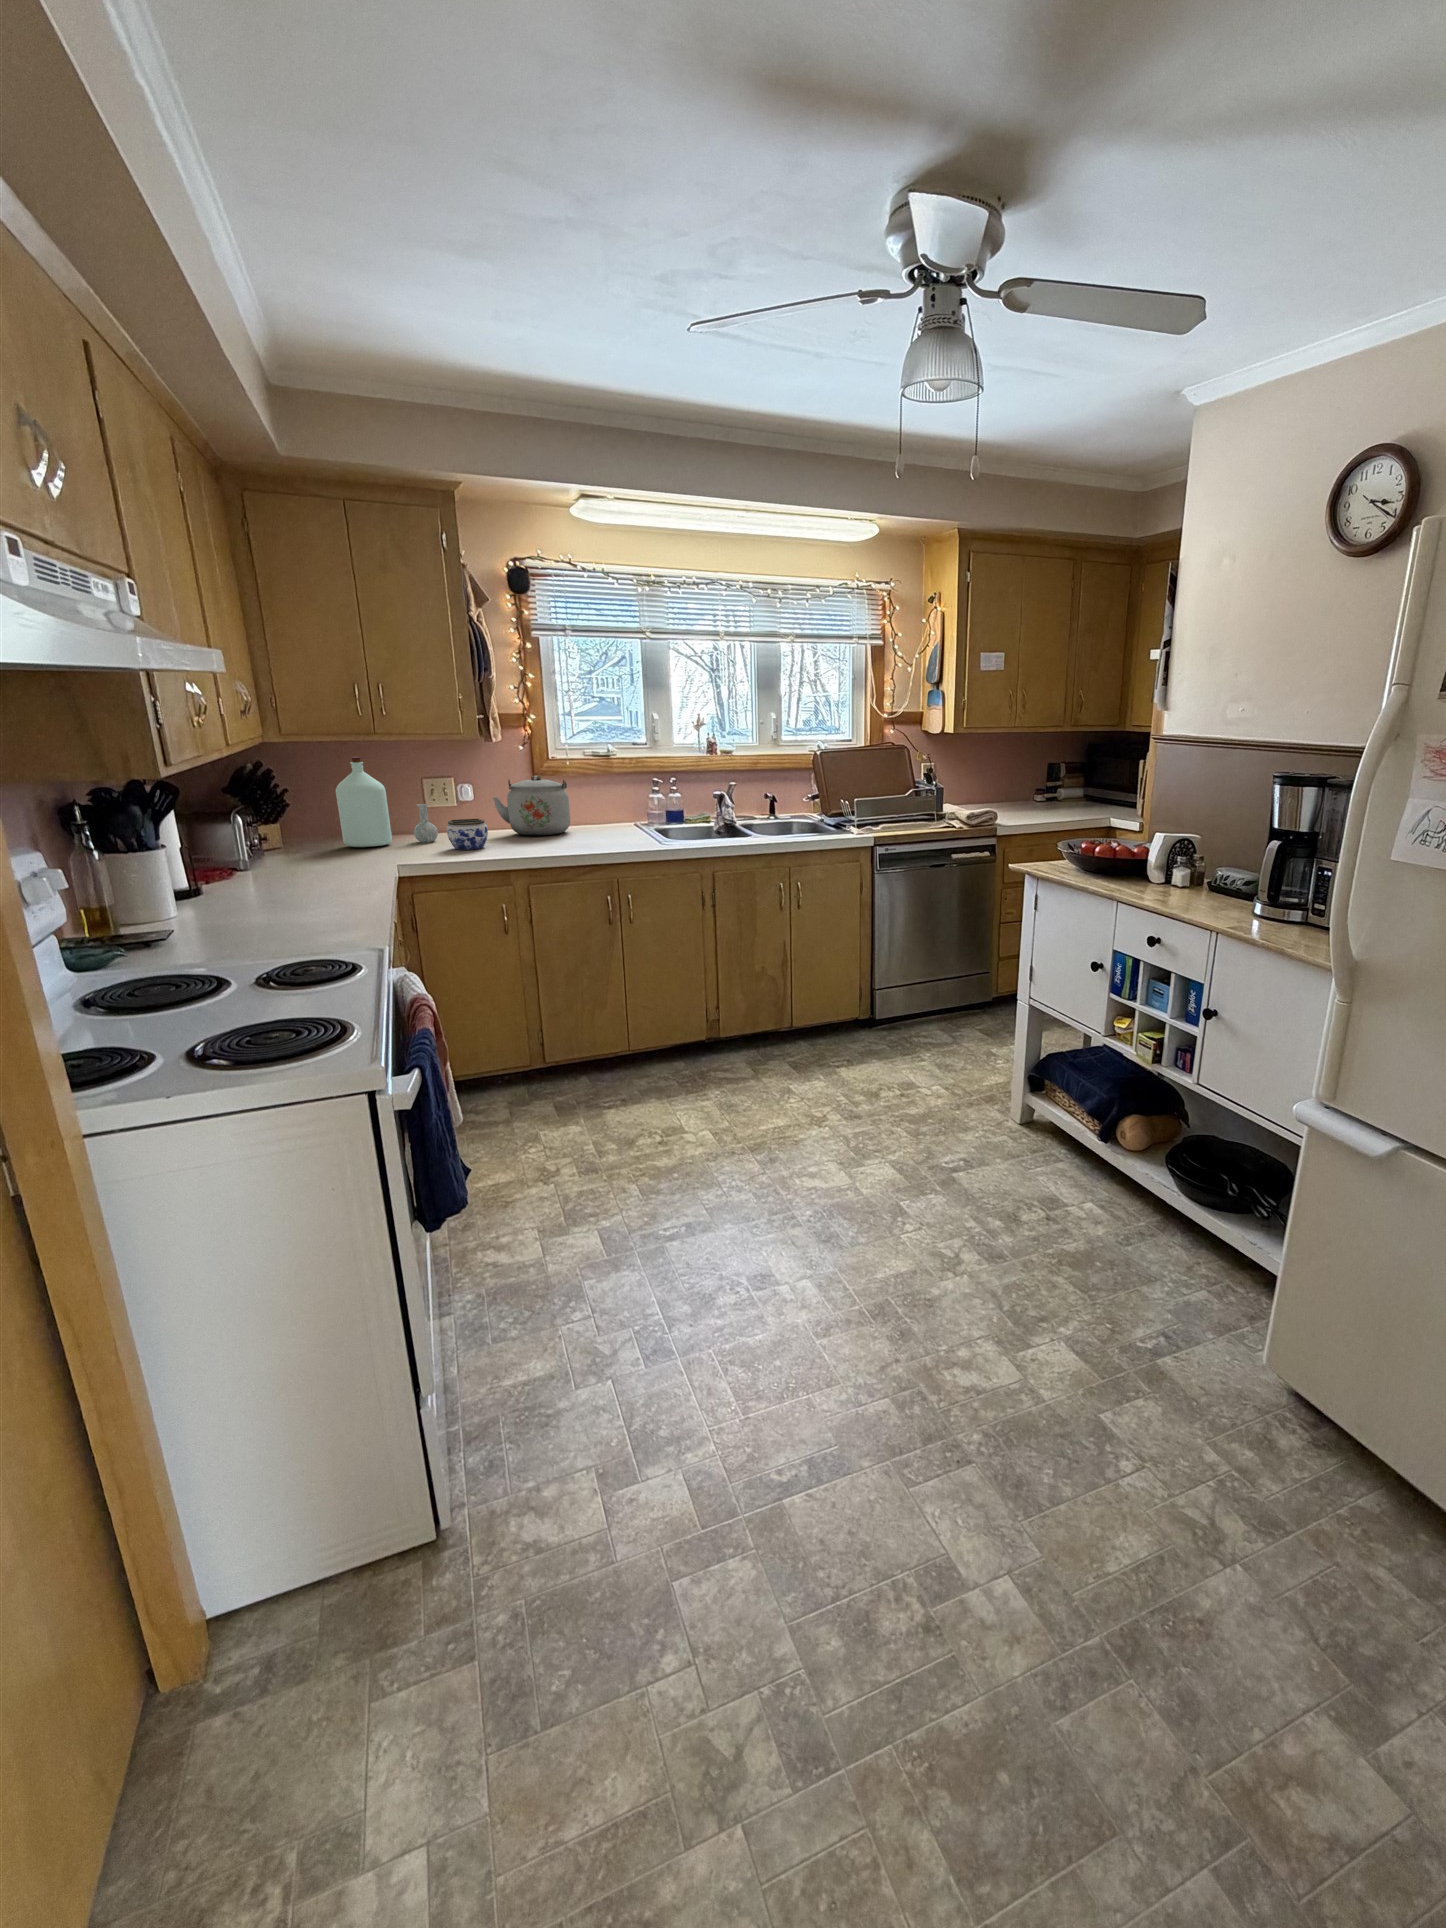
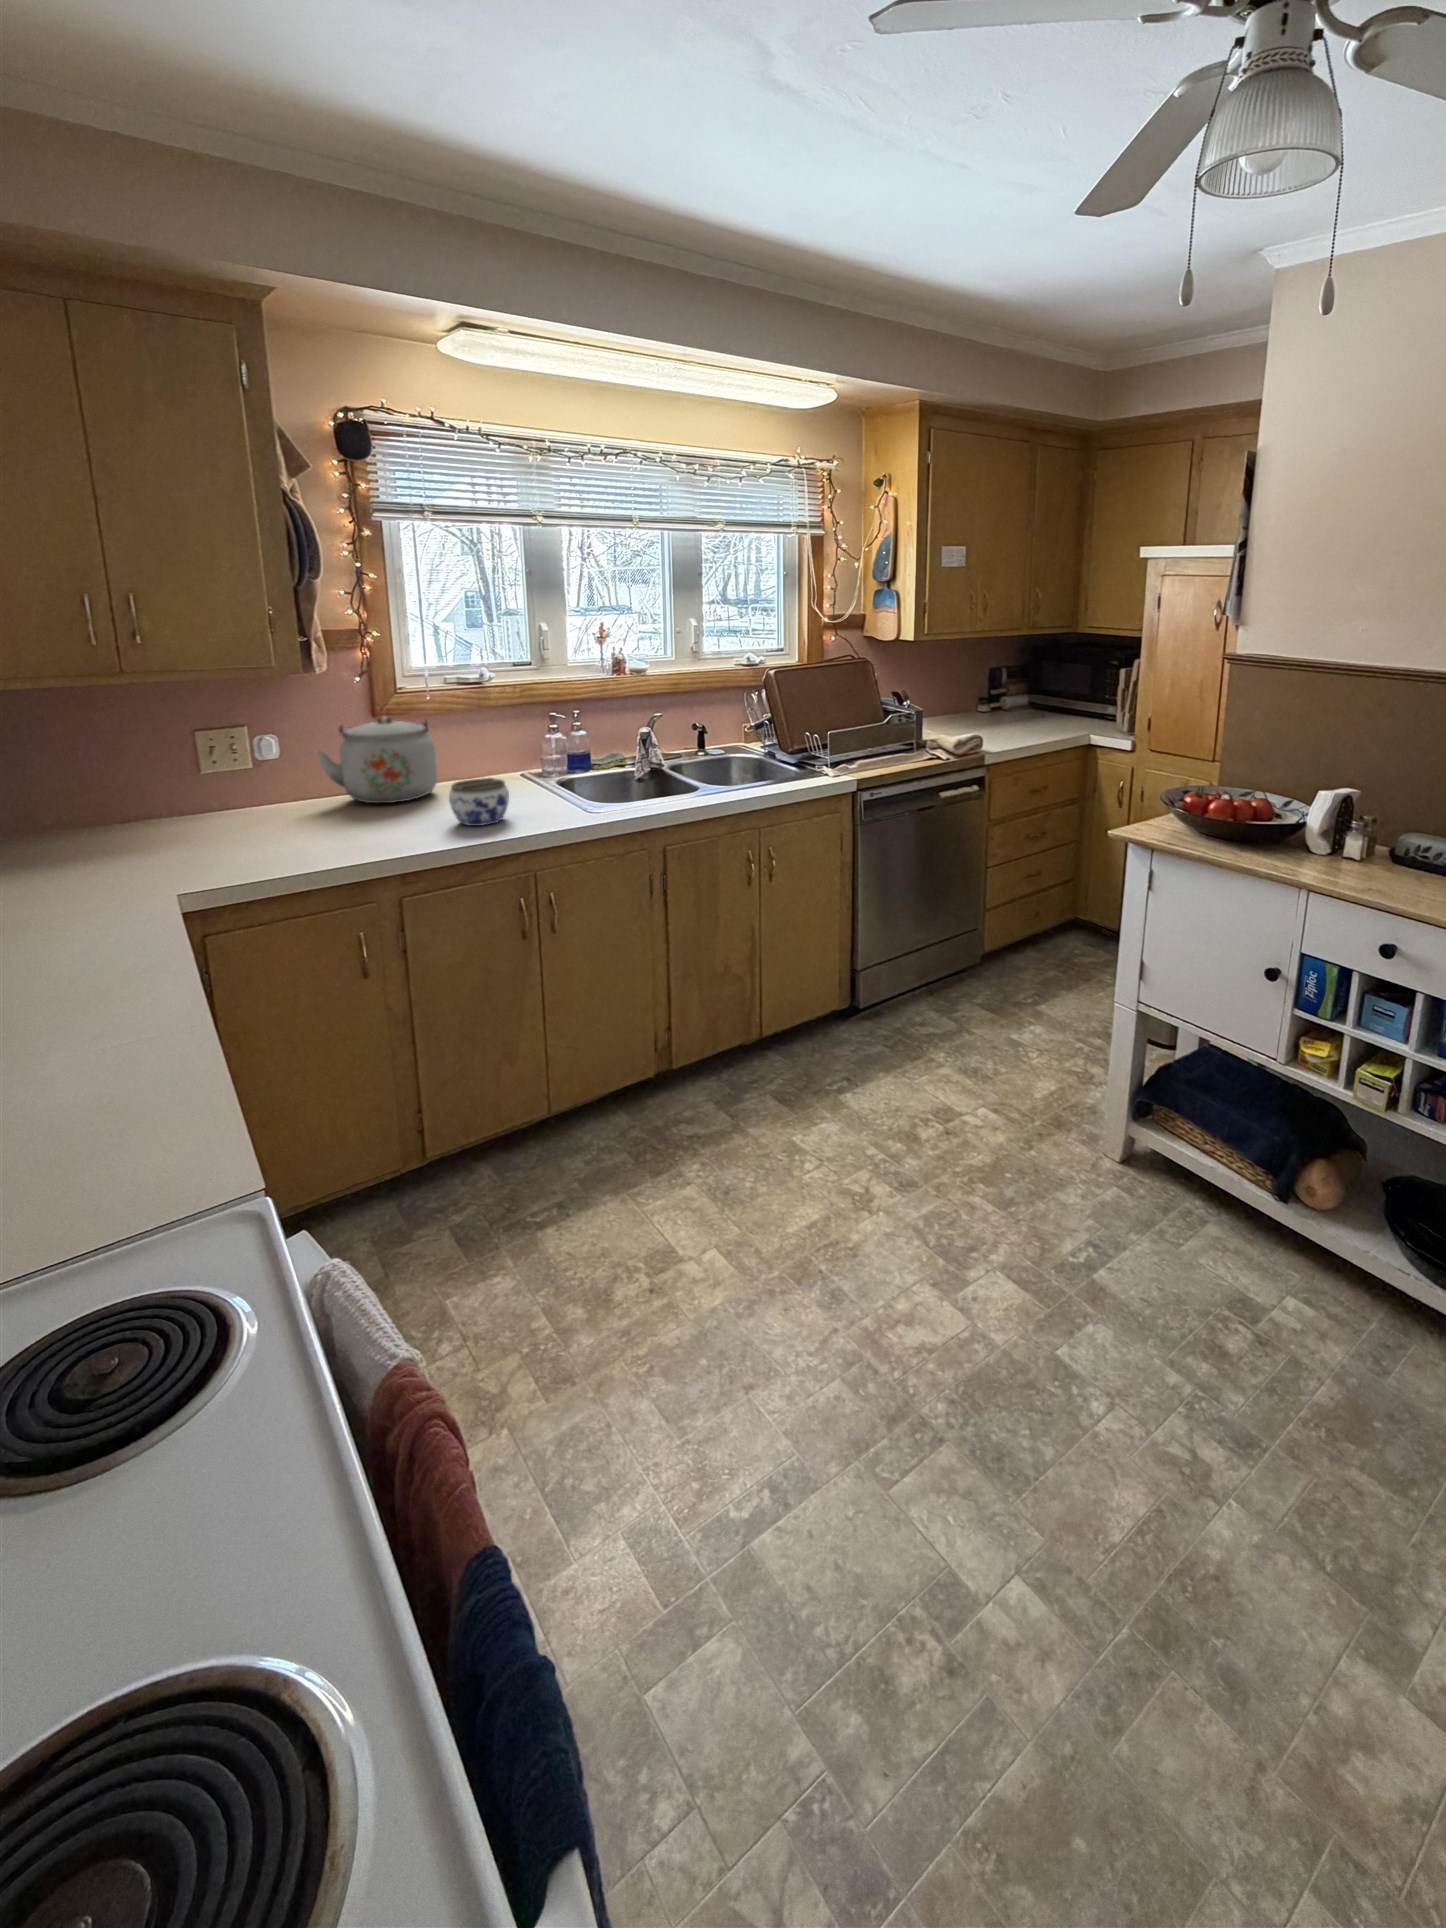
bottle: present [336,757,438,847] -> none [38,704,226,848]
jar: present [447,819,488,850] -> present [449,778,509,826]

